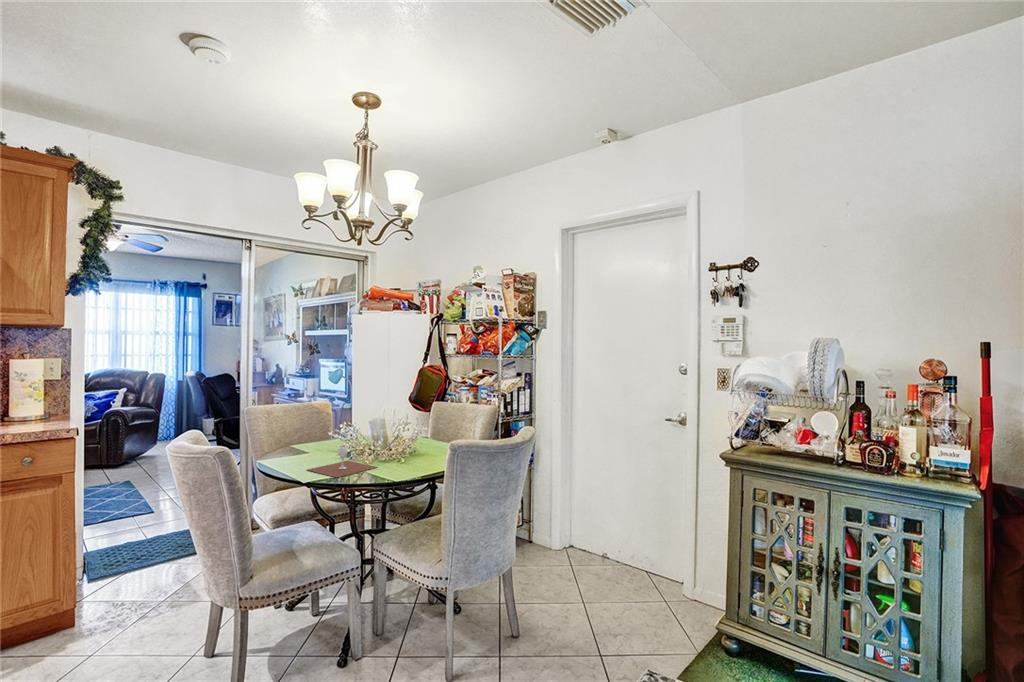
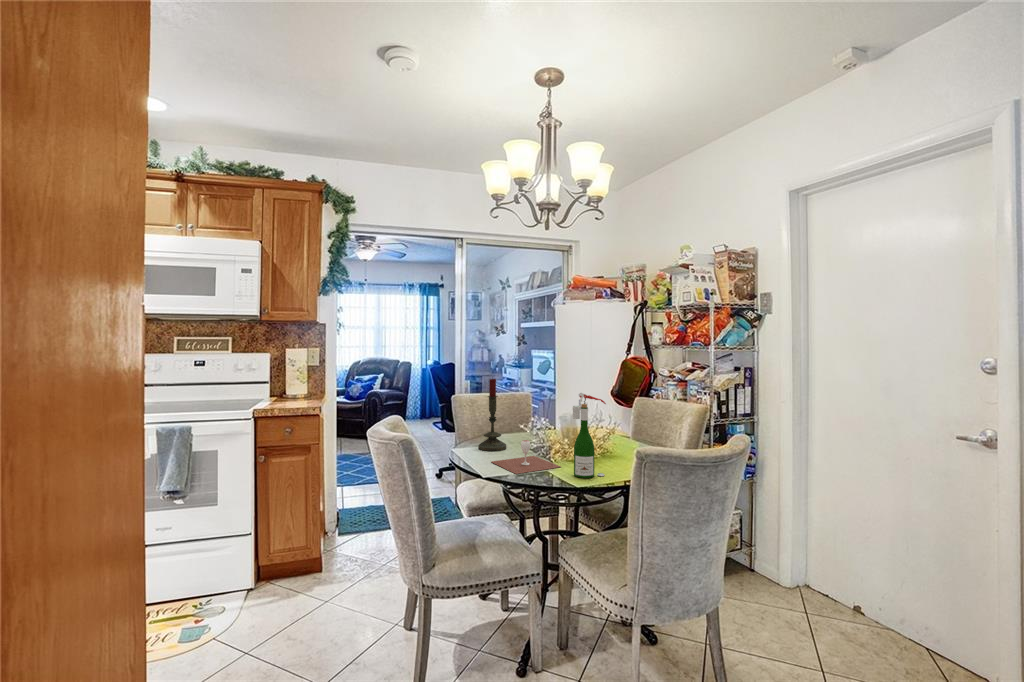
candle: none [288,387,317,461] -> present [478,379,506,451]
wine bottle: none [390,399,420,474] -> present [573,393,606,478]

